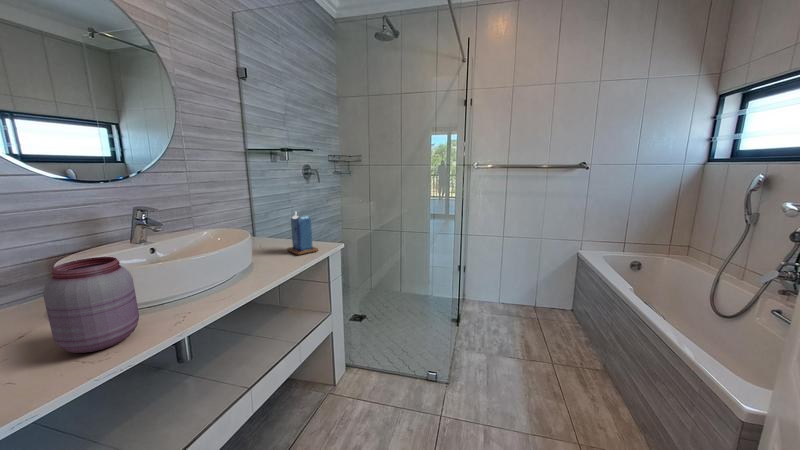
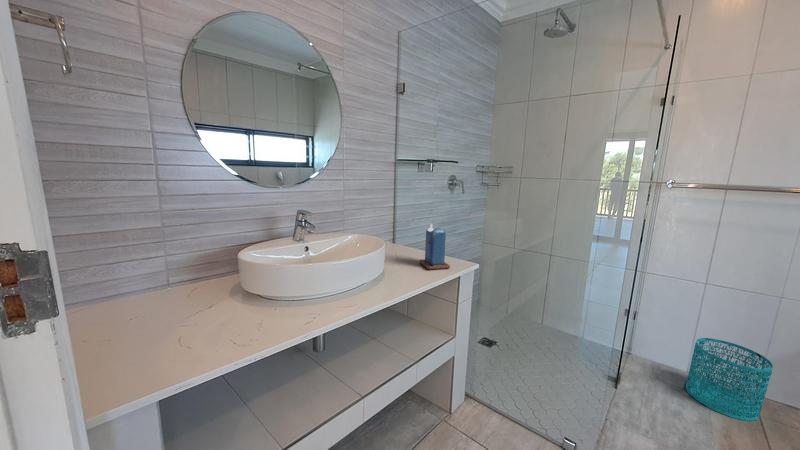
jar: present [43,257,139,353] -> none [212,255,277,339]
wastebasket: none [497,275,536,323] -> present [686,338,773,421]

